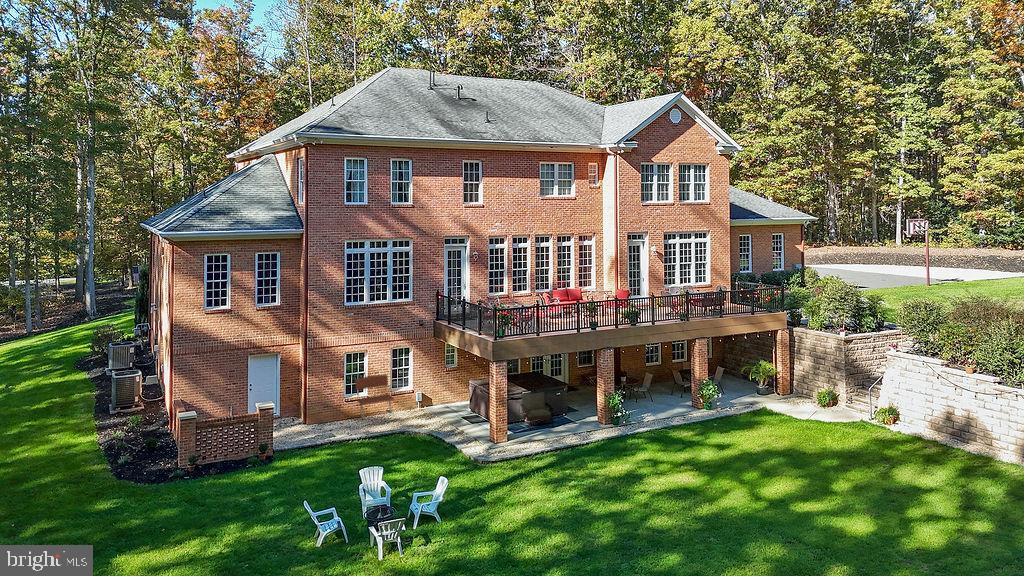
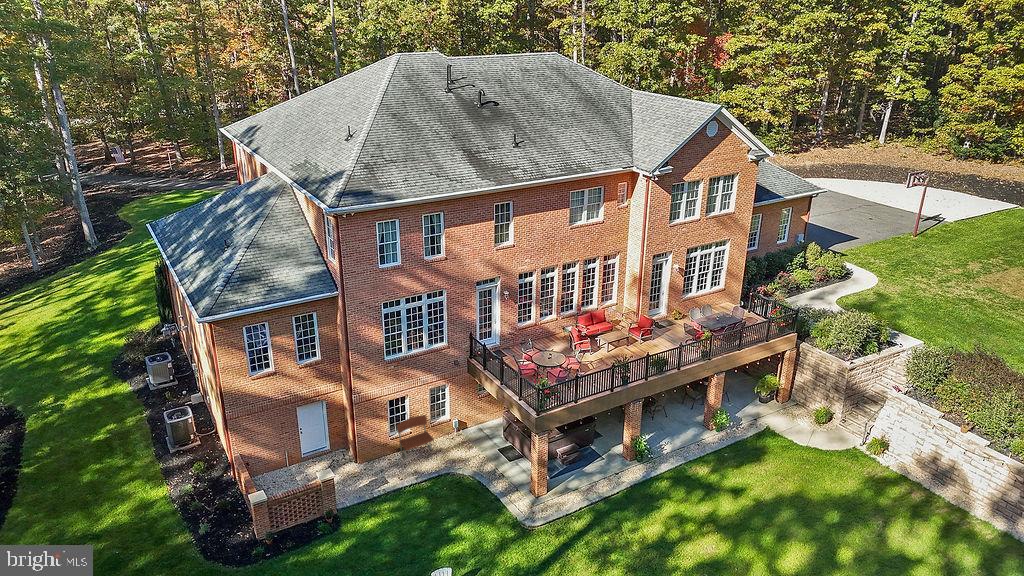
armchair: present [521,392,553,429] -> none [555,444,587,486]

